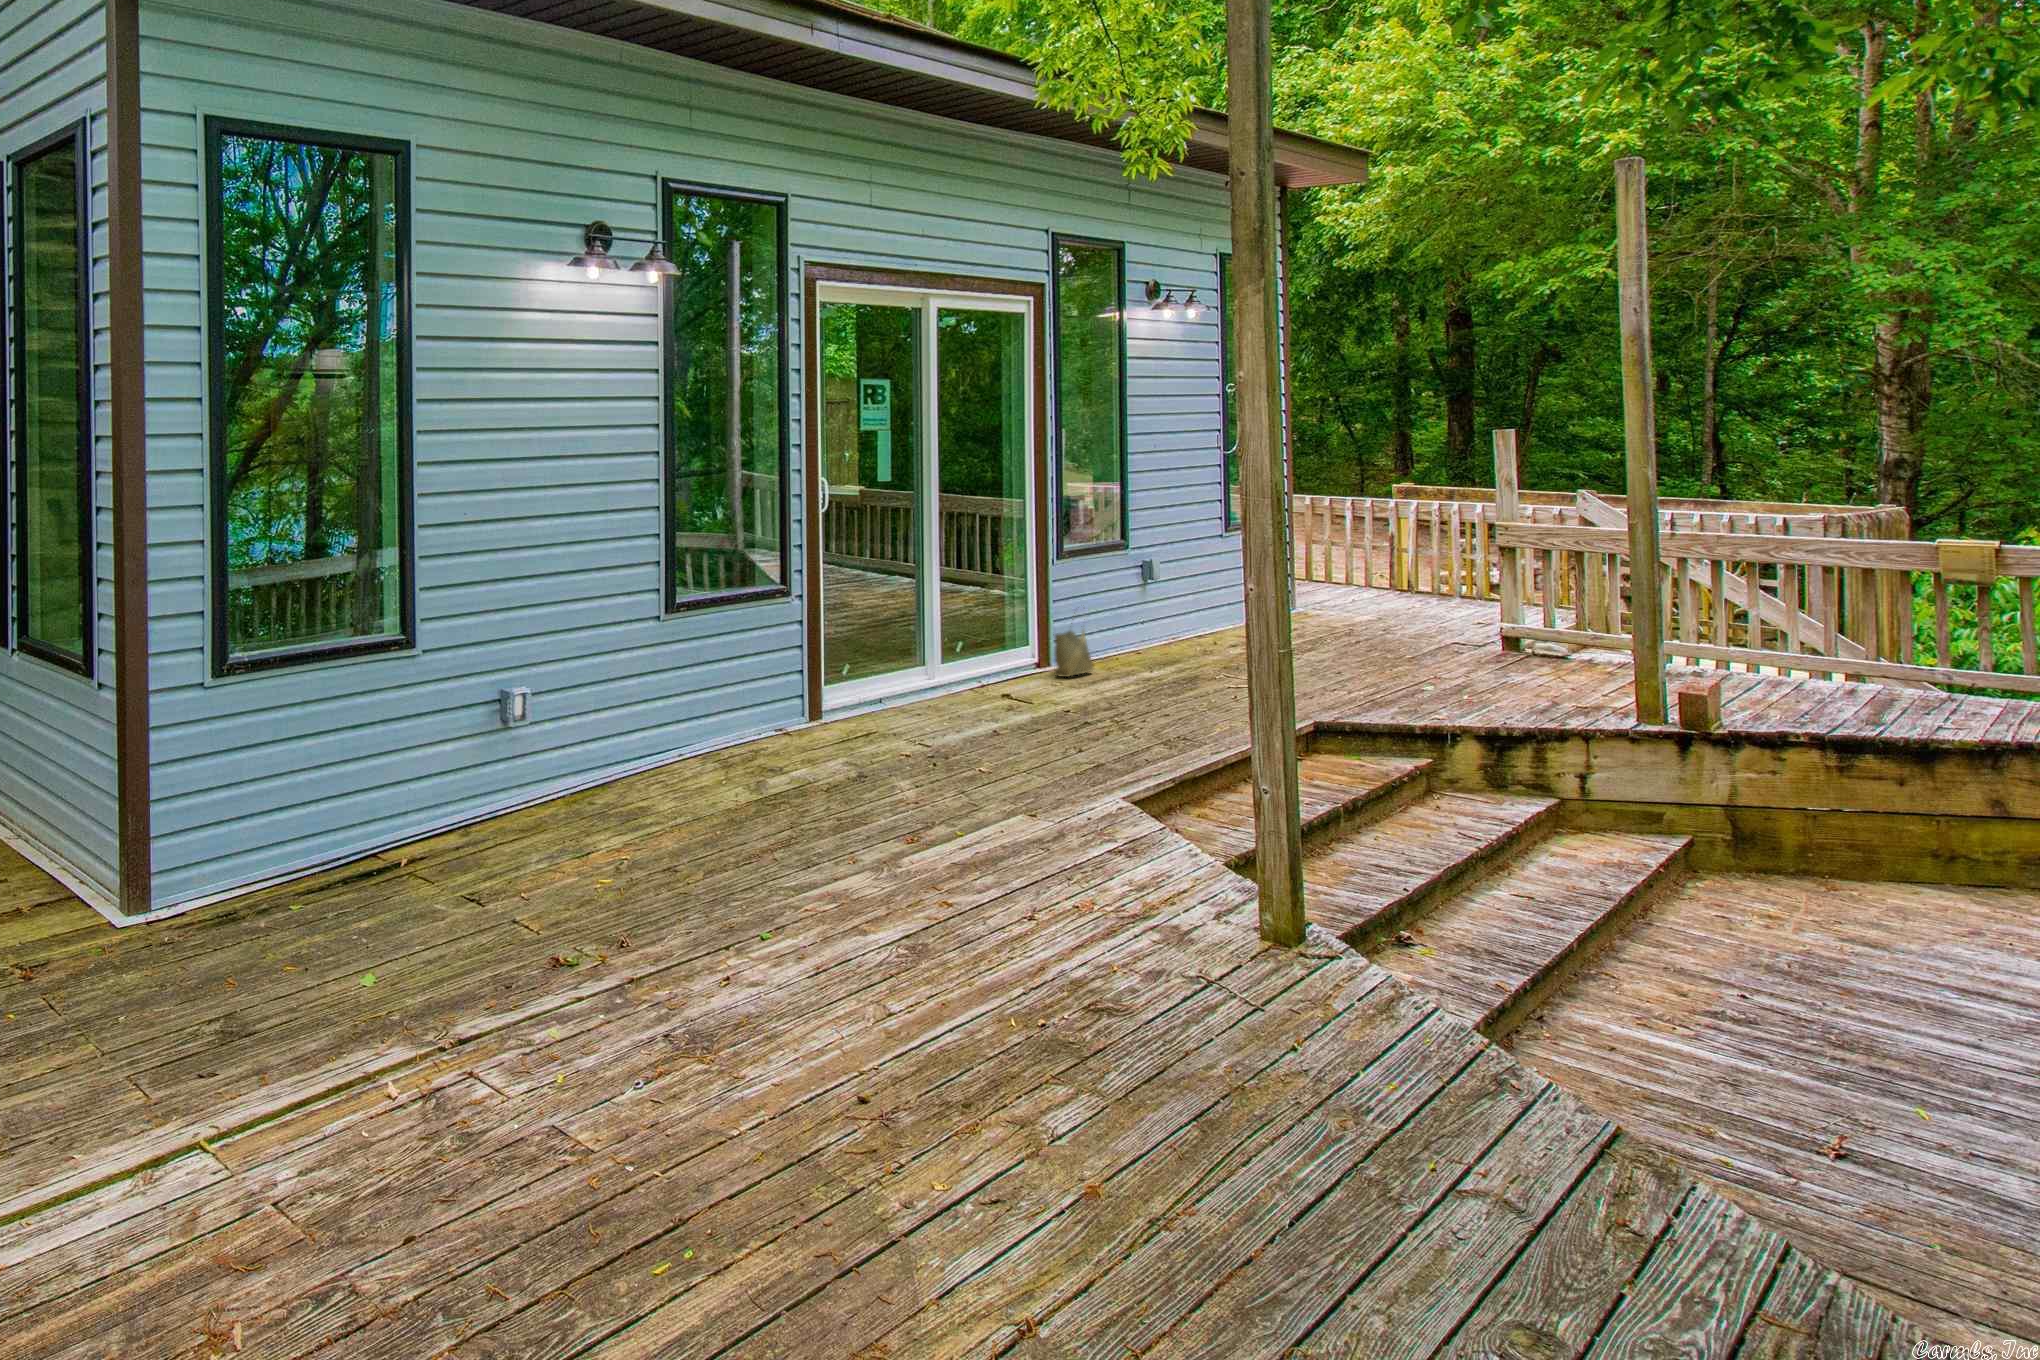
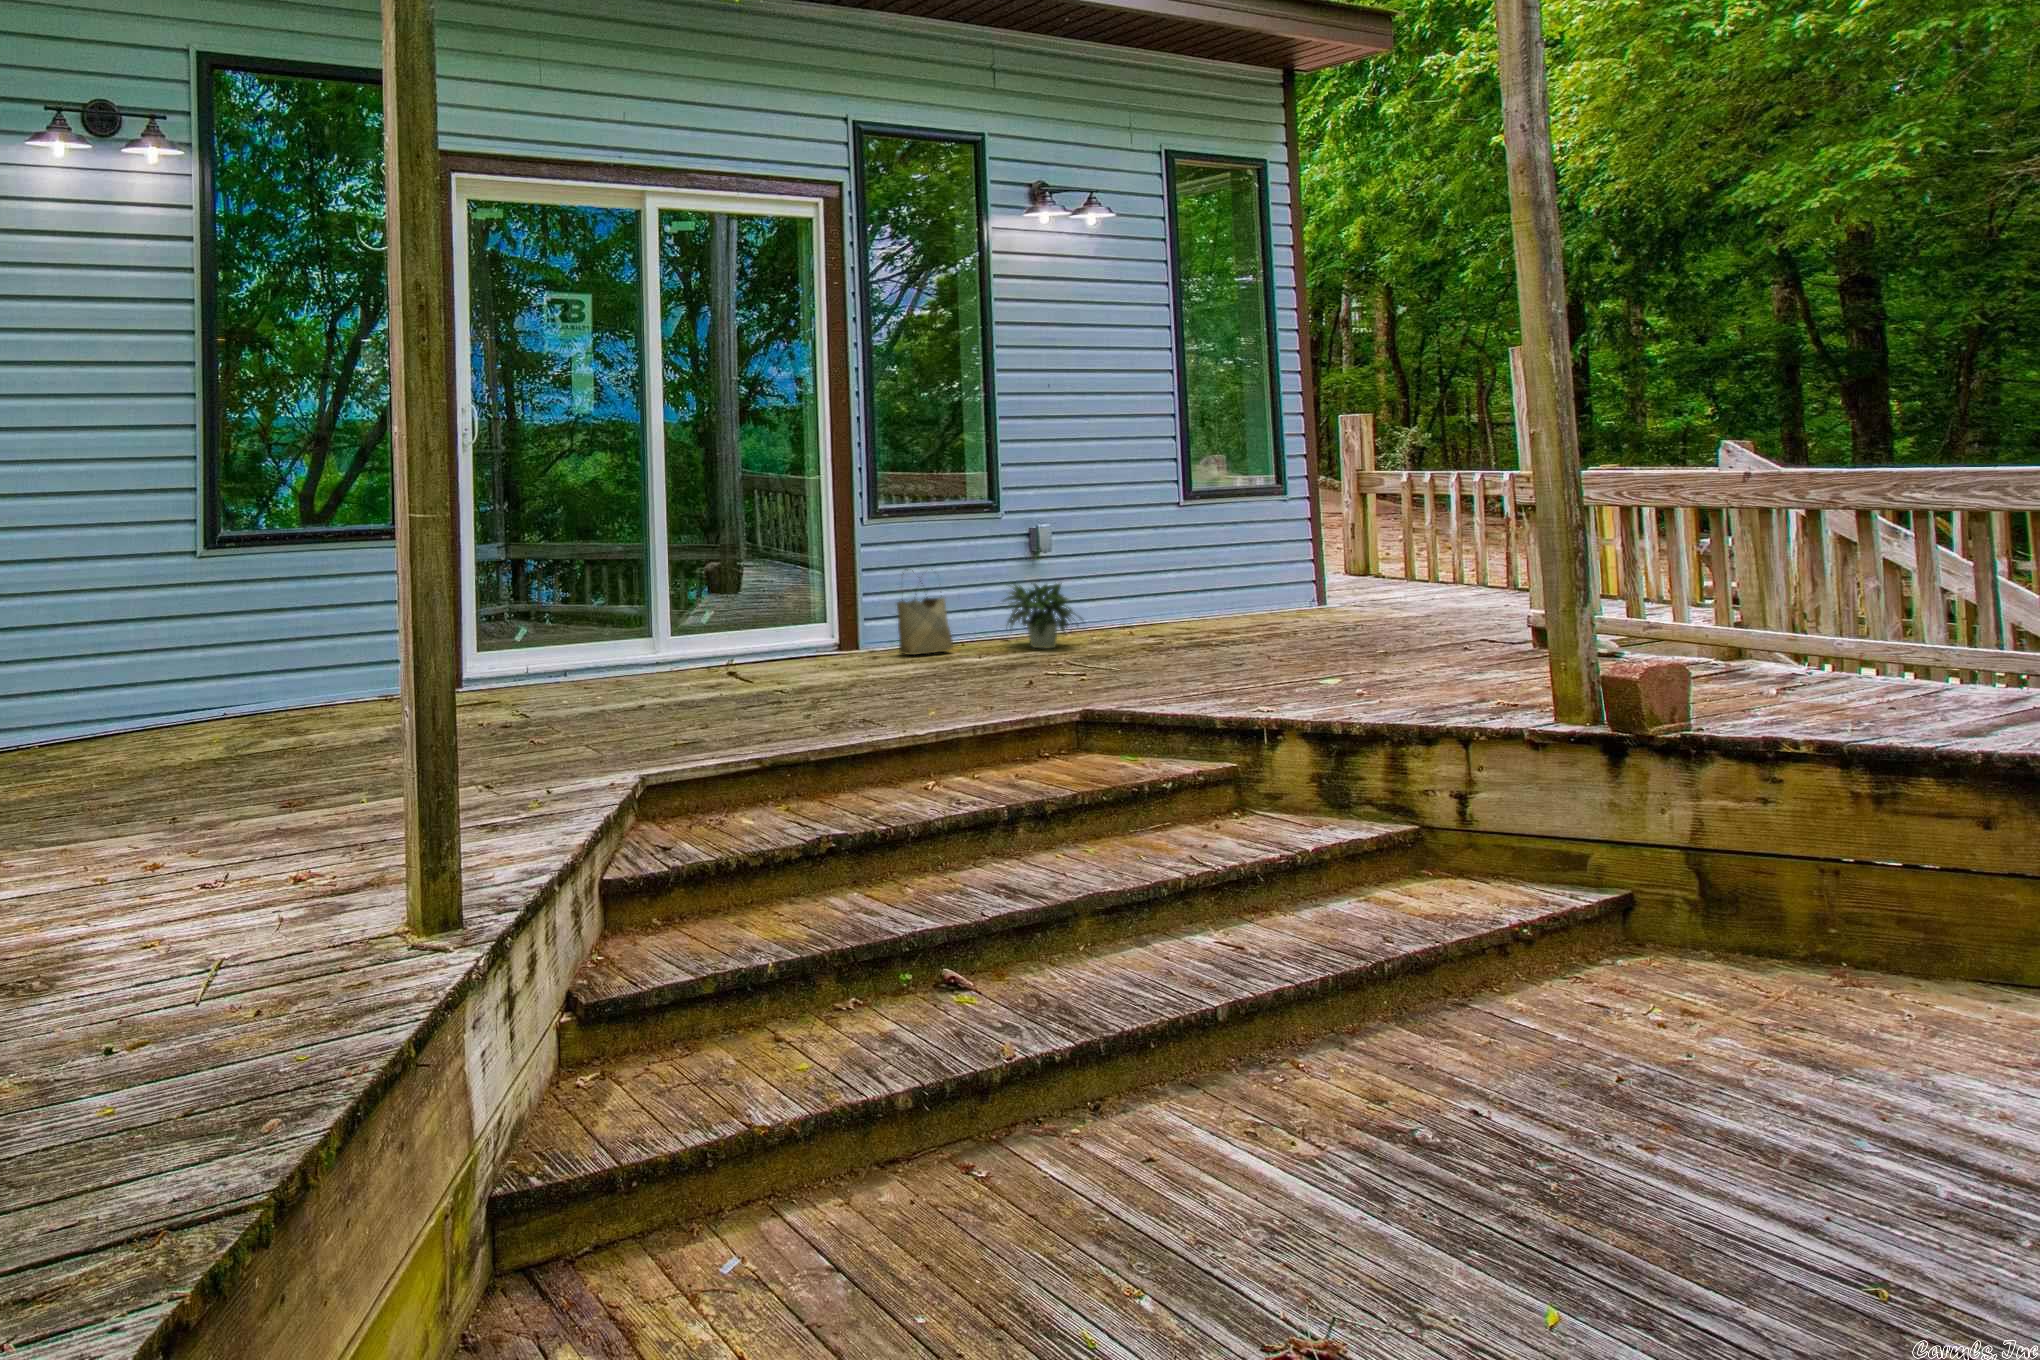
potted plant: none [1095,609,1184,666] -> present [1003,583,1082,648]

